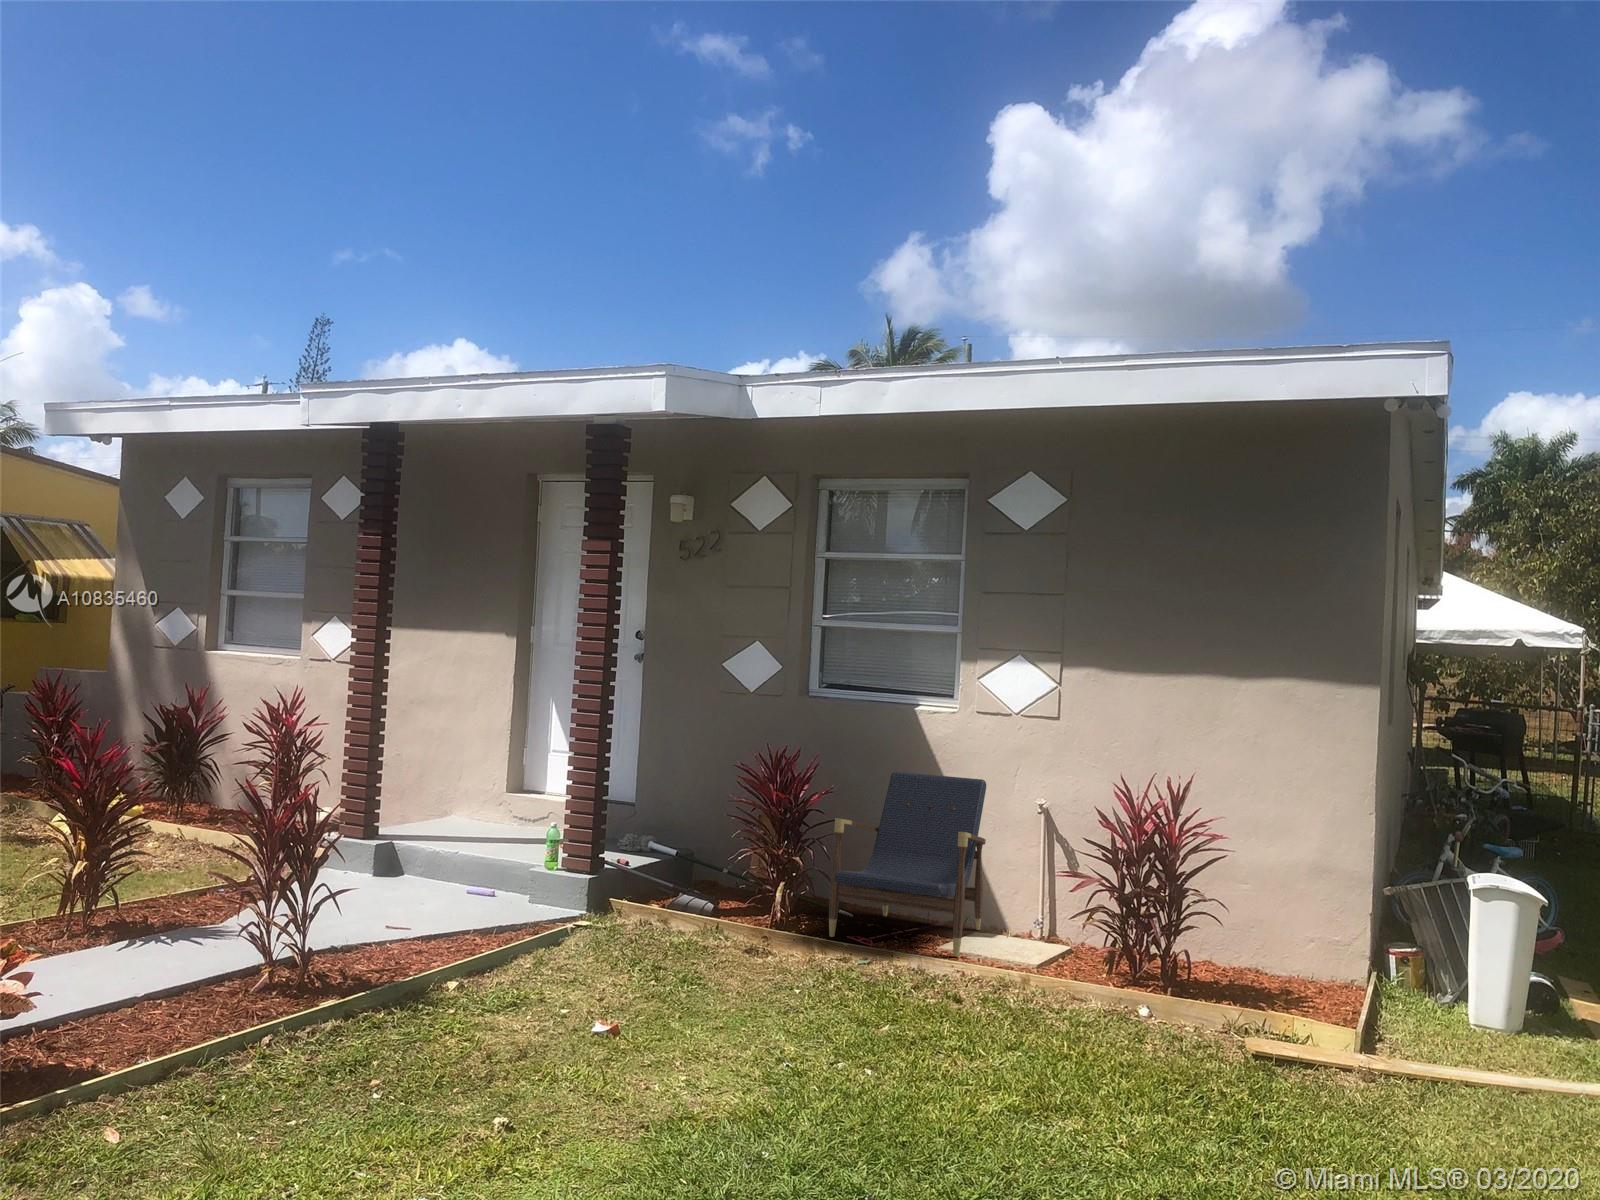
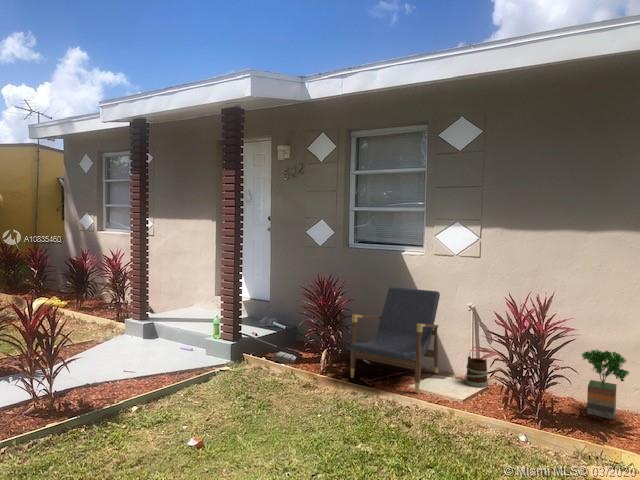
potted tree: none [1225,872,1301,986] -> present [582,350,629,419]
wooden bucket: none [1033,876,1071,948] -> present [466,346,488,387]

